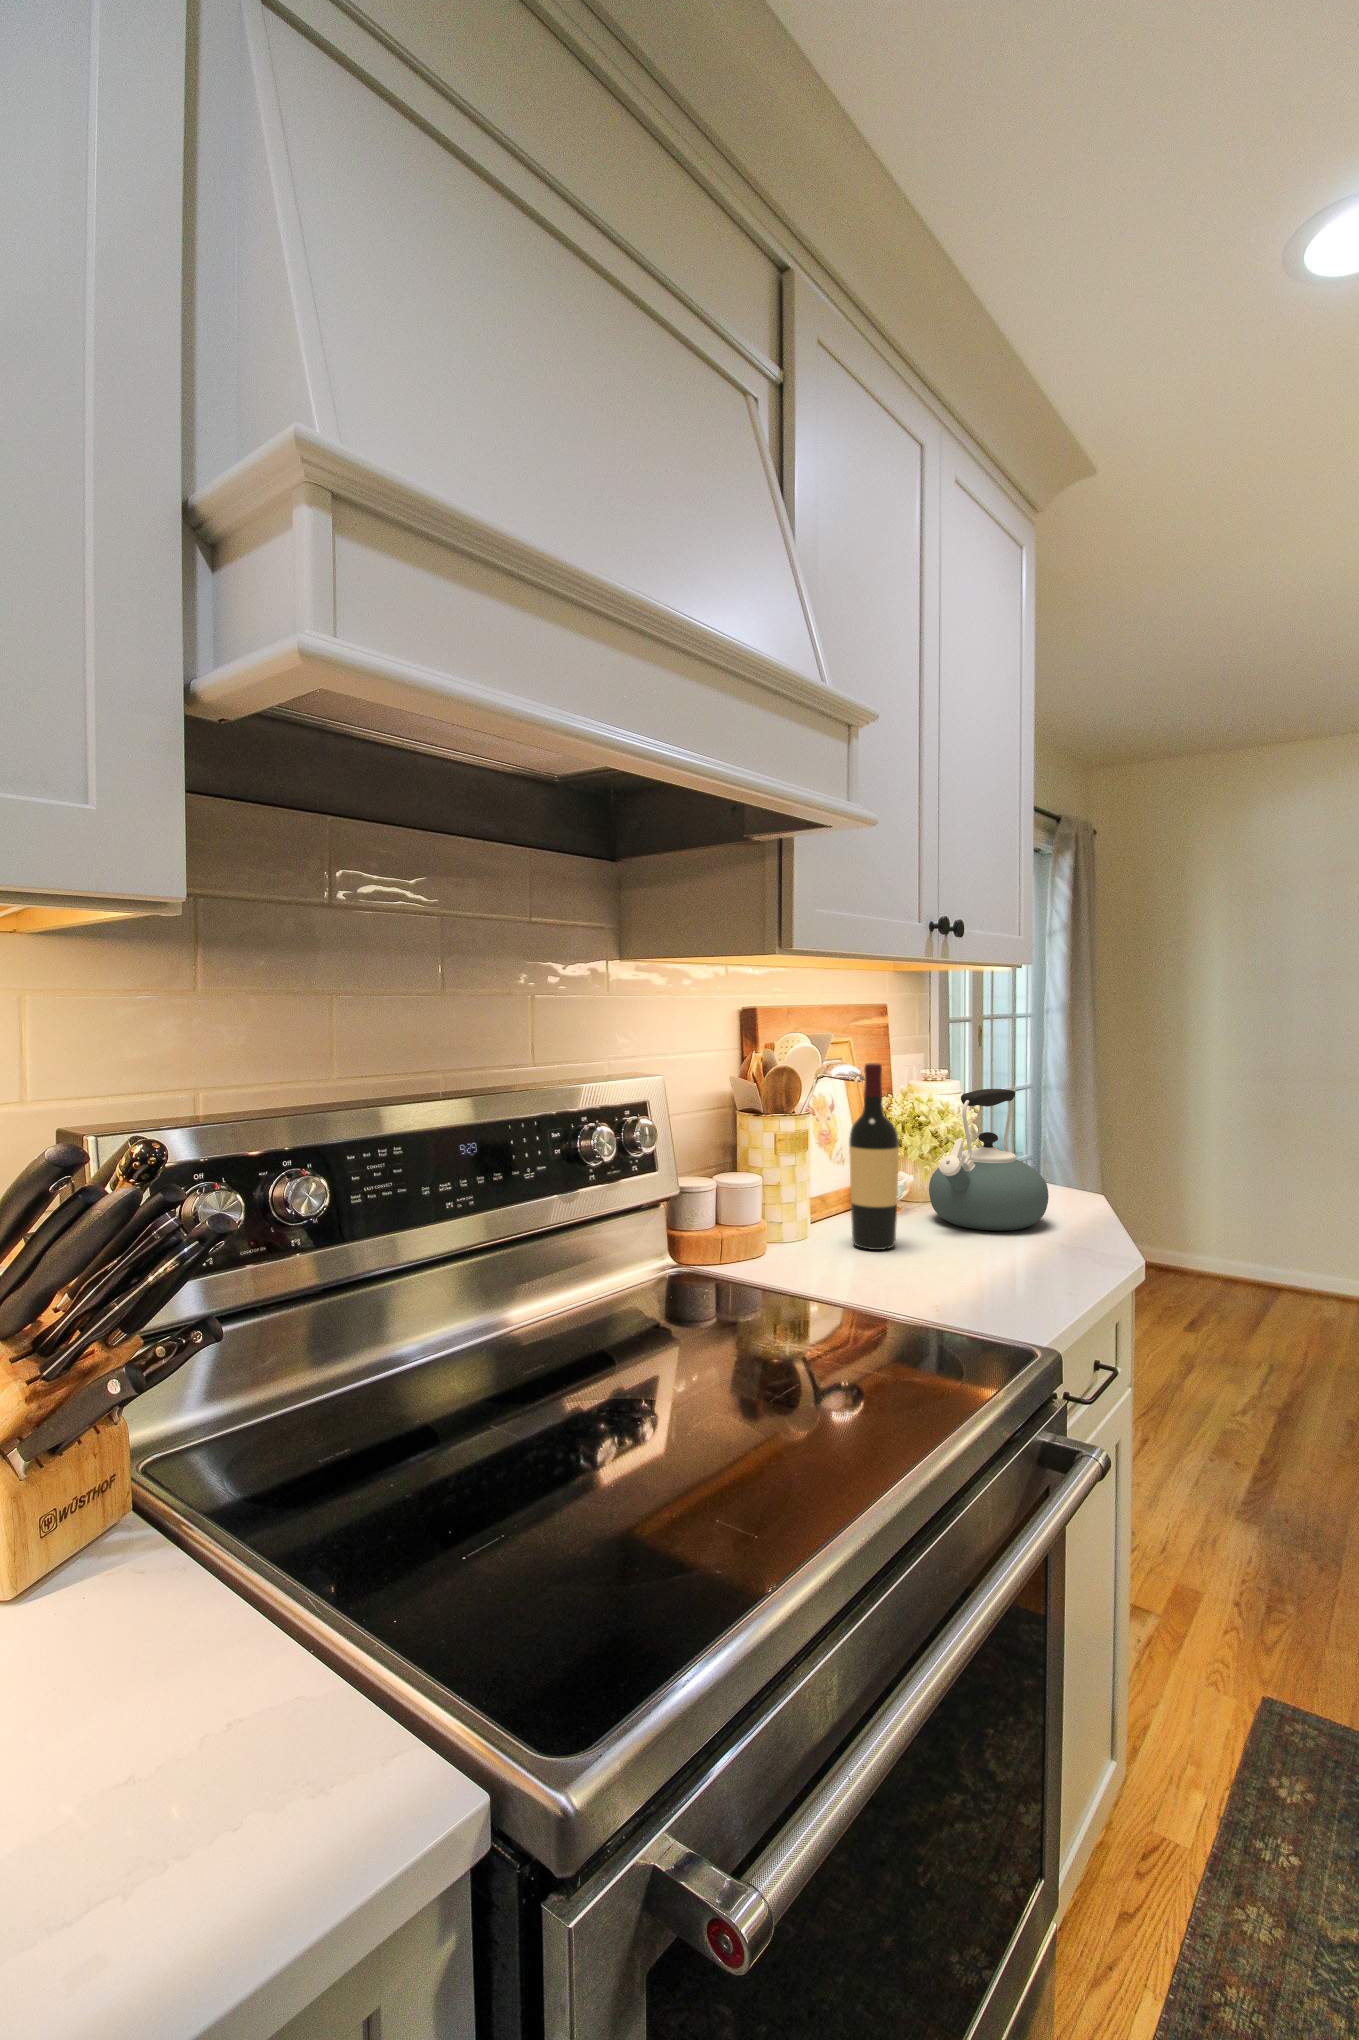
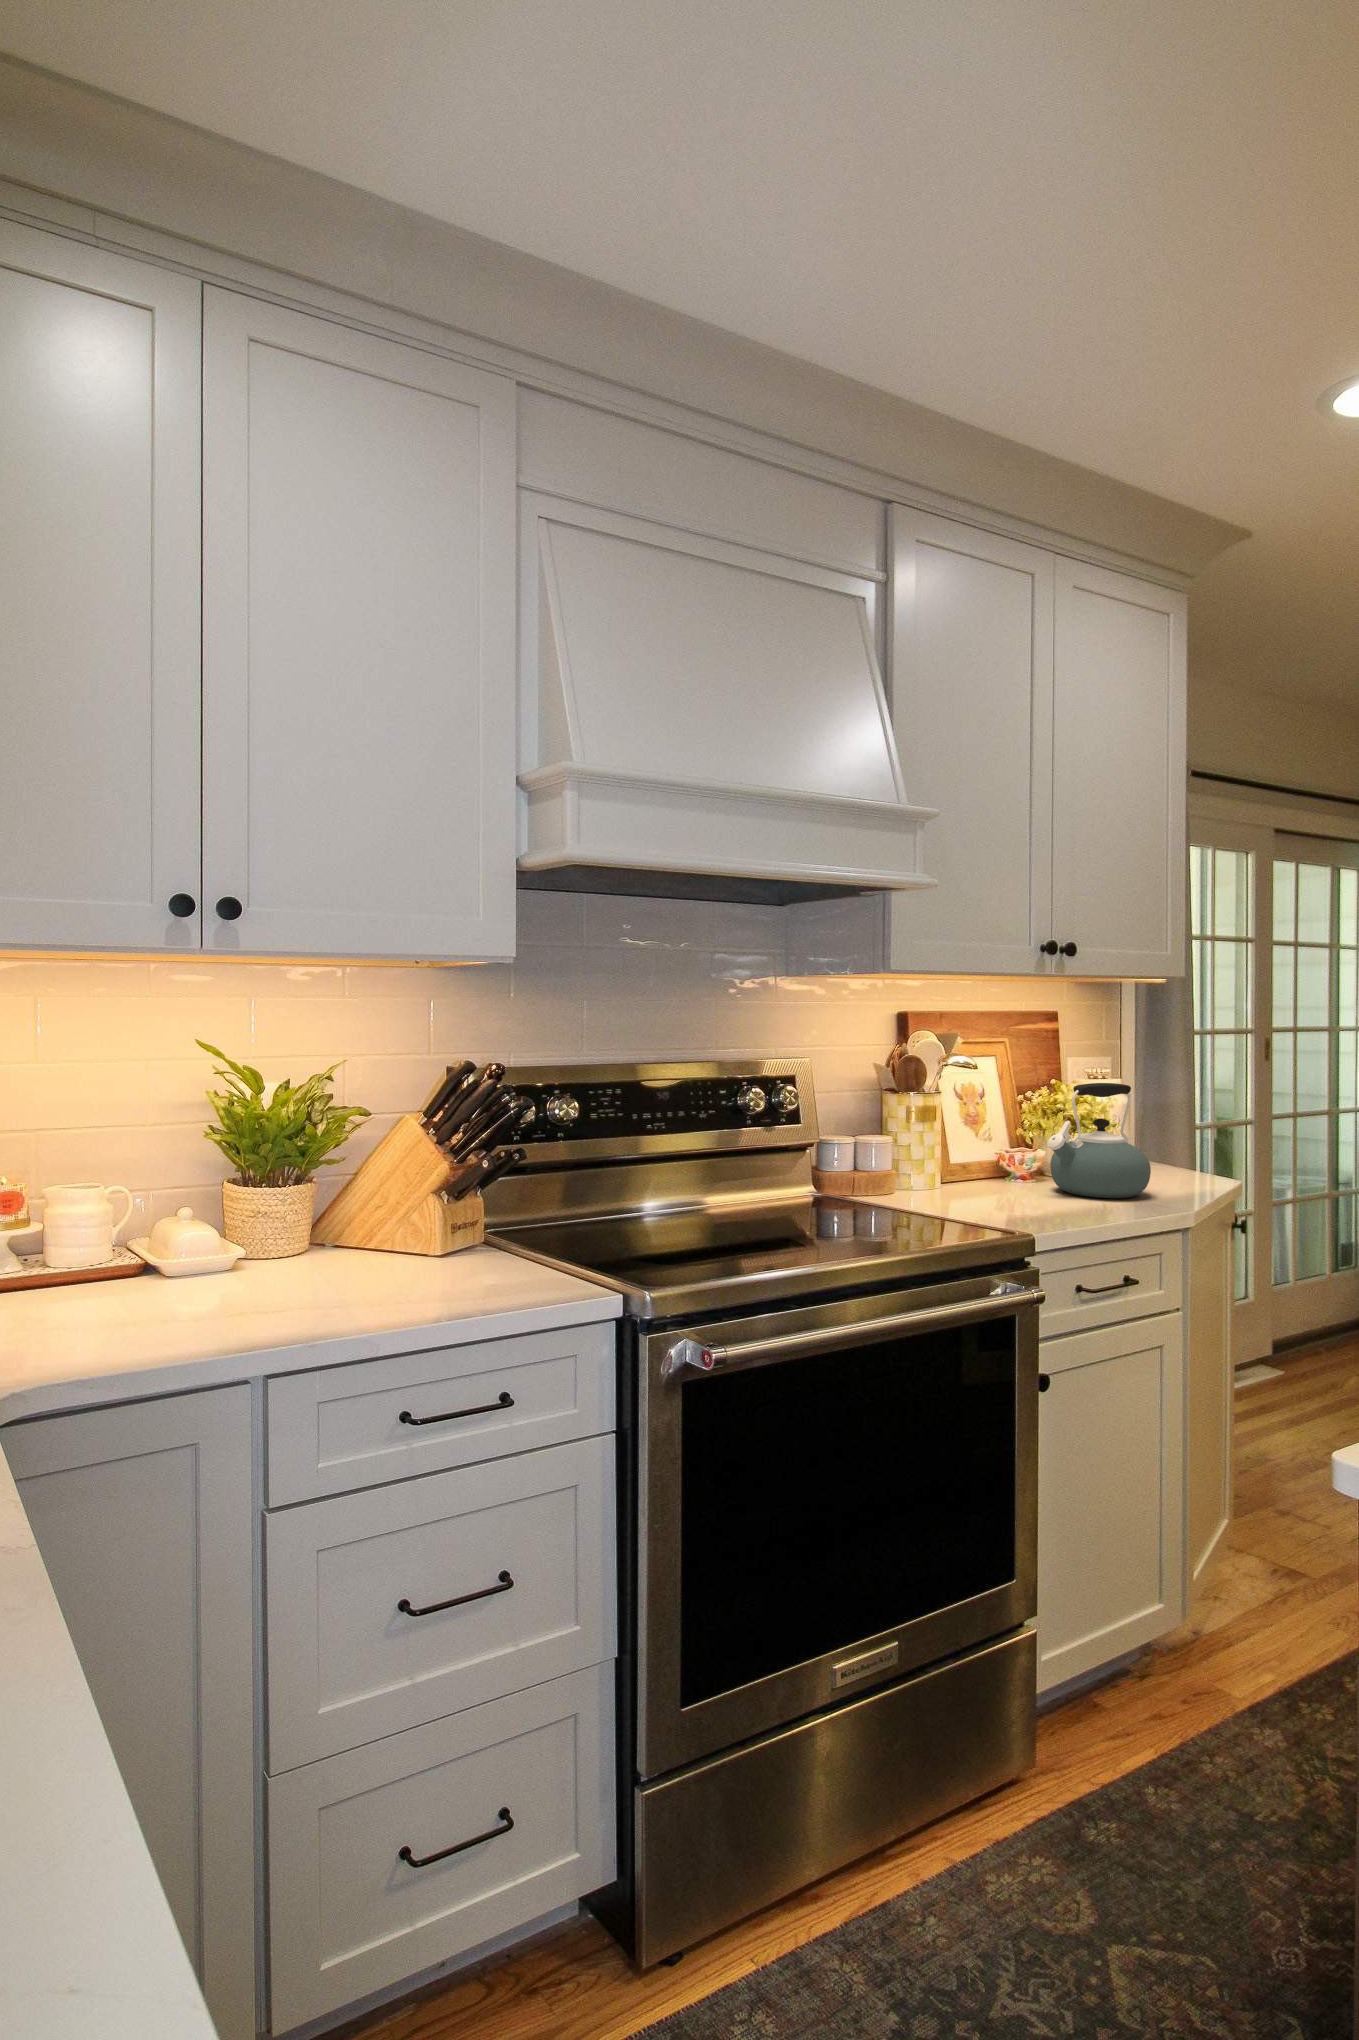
wine bottle: present [849,1063,899,1250] -> none [965,1056,1004,1200]

